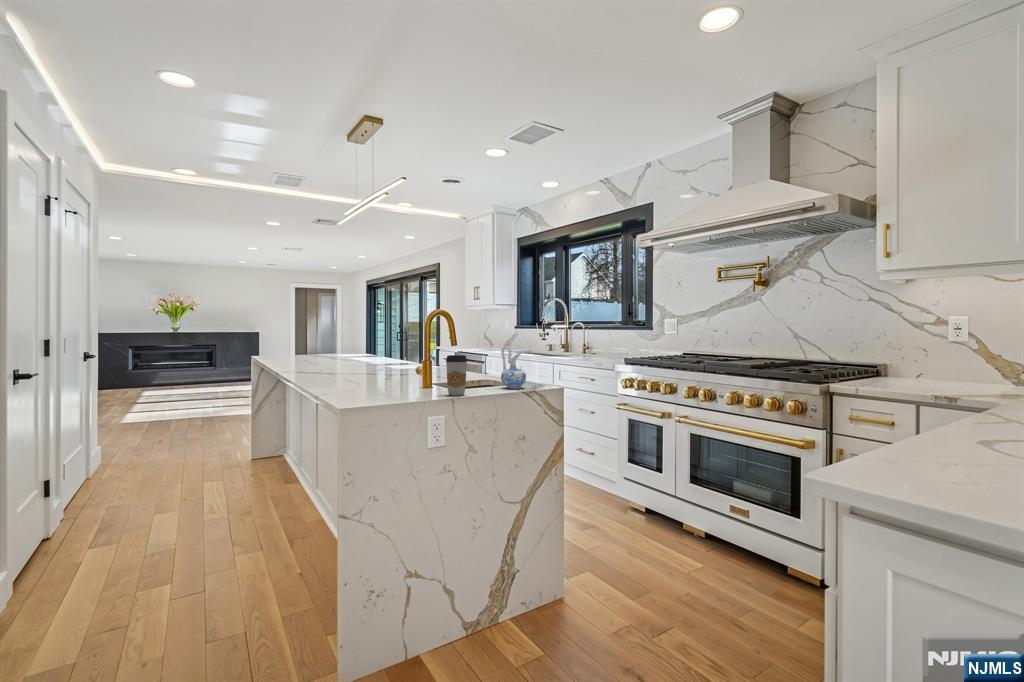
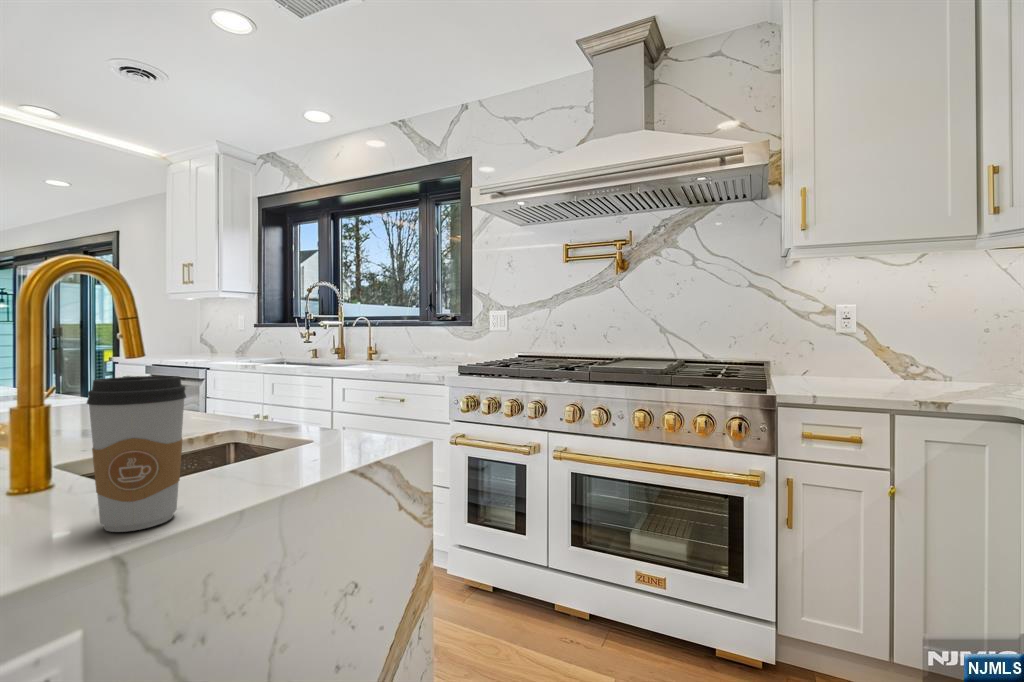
ceramic pitcher: present [501,346,526,389] -> none [290,345,359,455]

